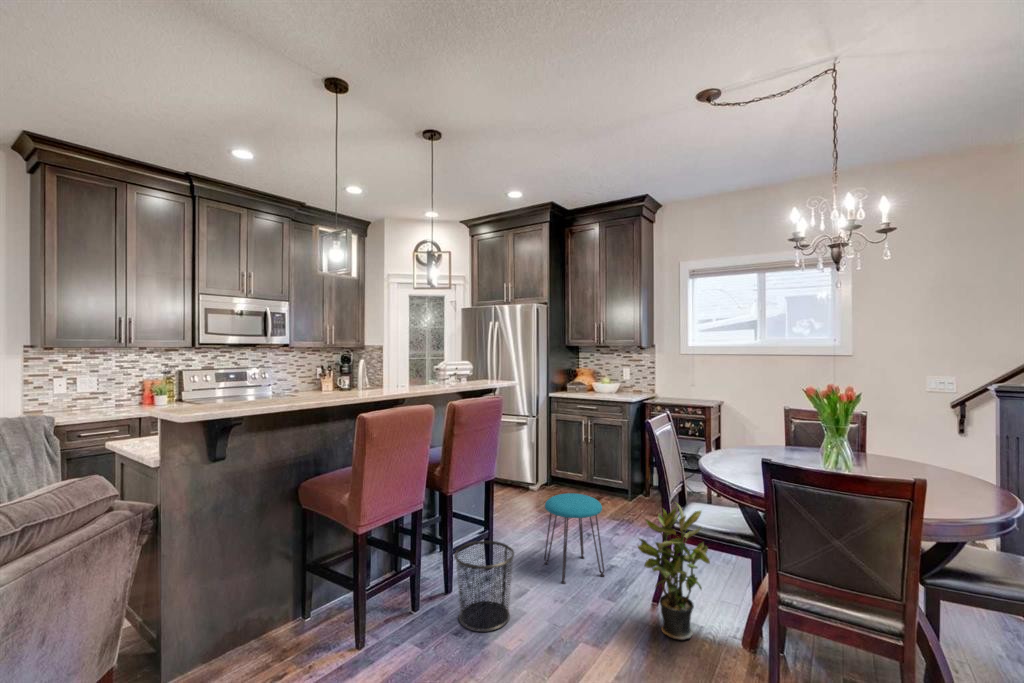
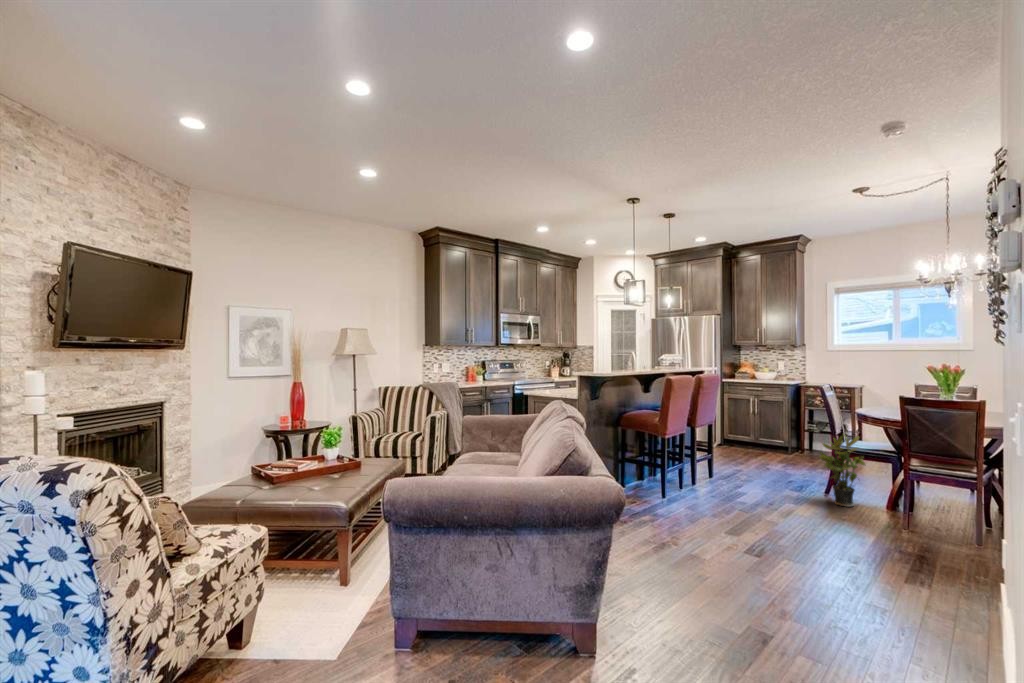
stool: present [544,493,605,583] -> none [745,436,789,485]
waste bin: present [454,541,514,632] -> none [706,454,742,498]

